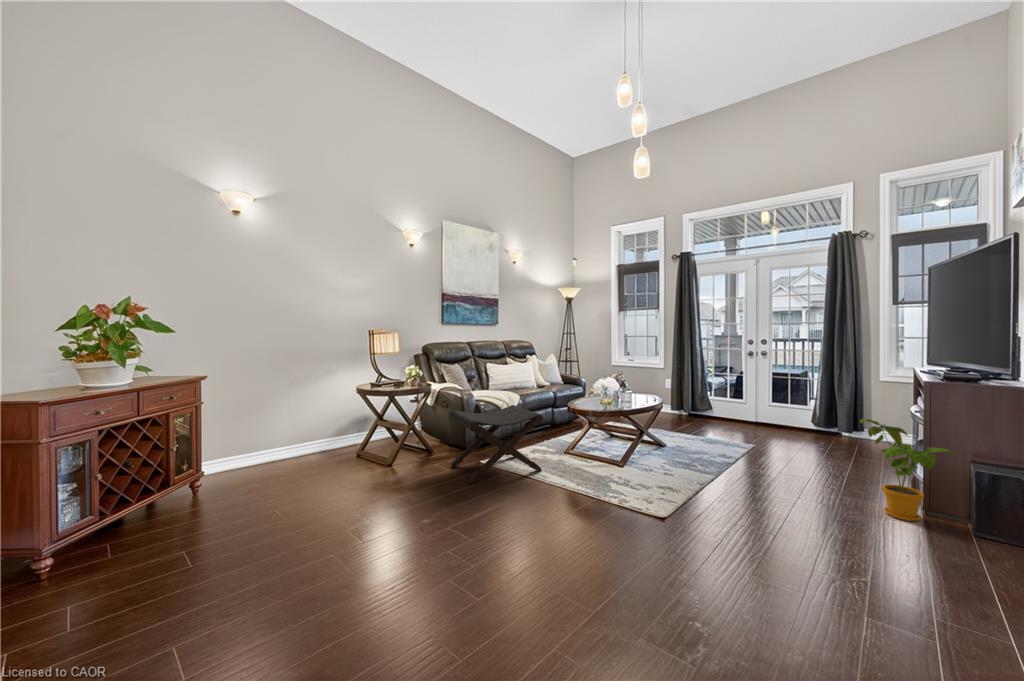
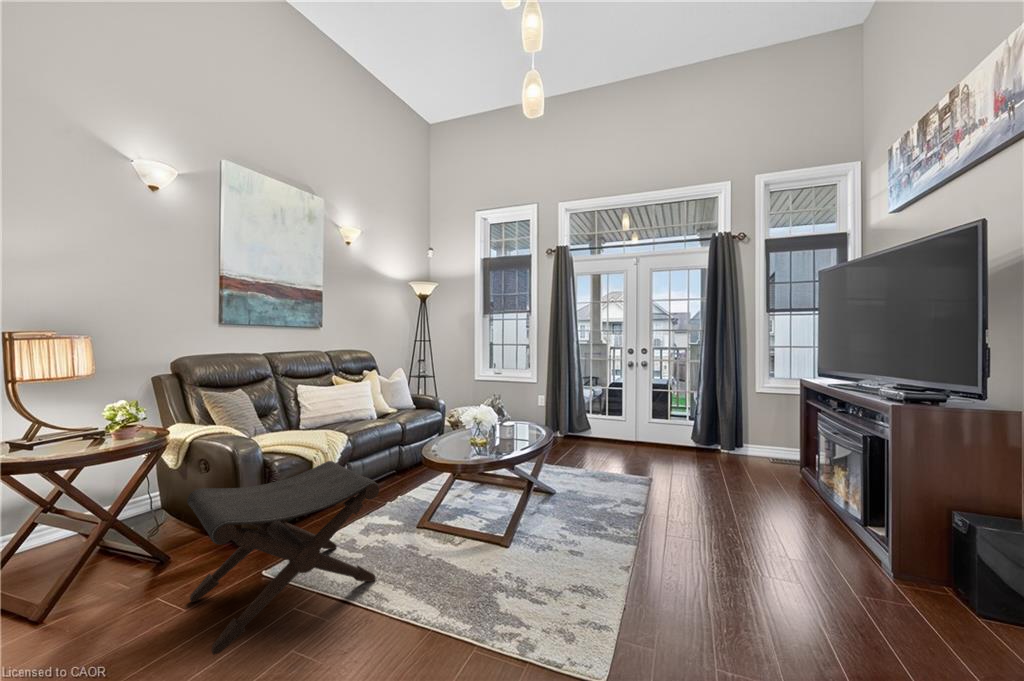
house plant: present [860,418,956,521] -> none [821,456,926,597]

